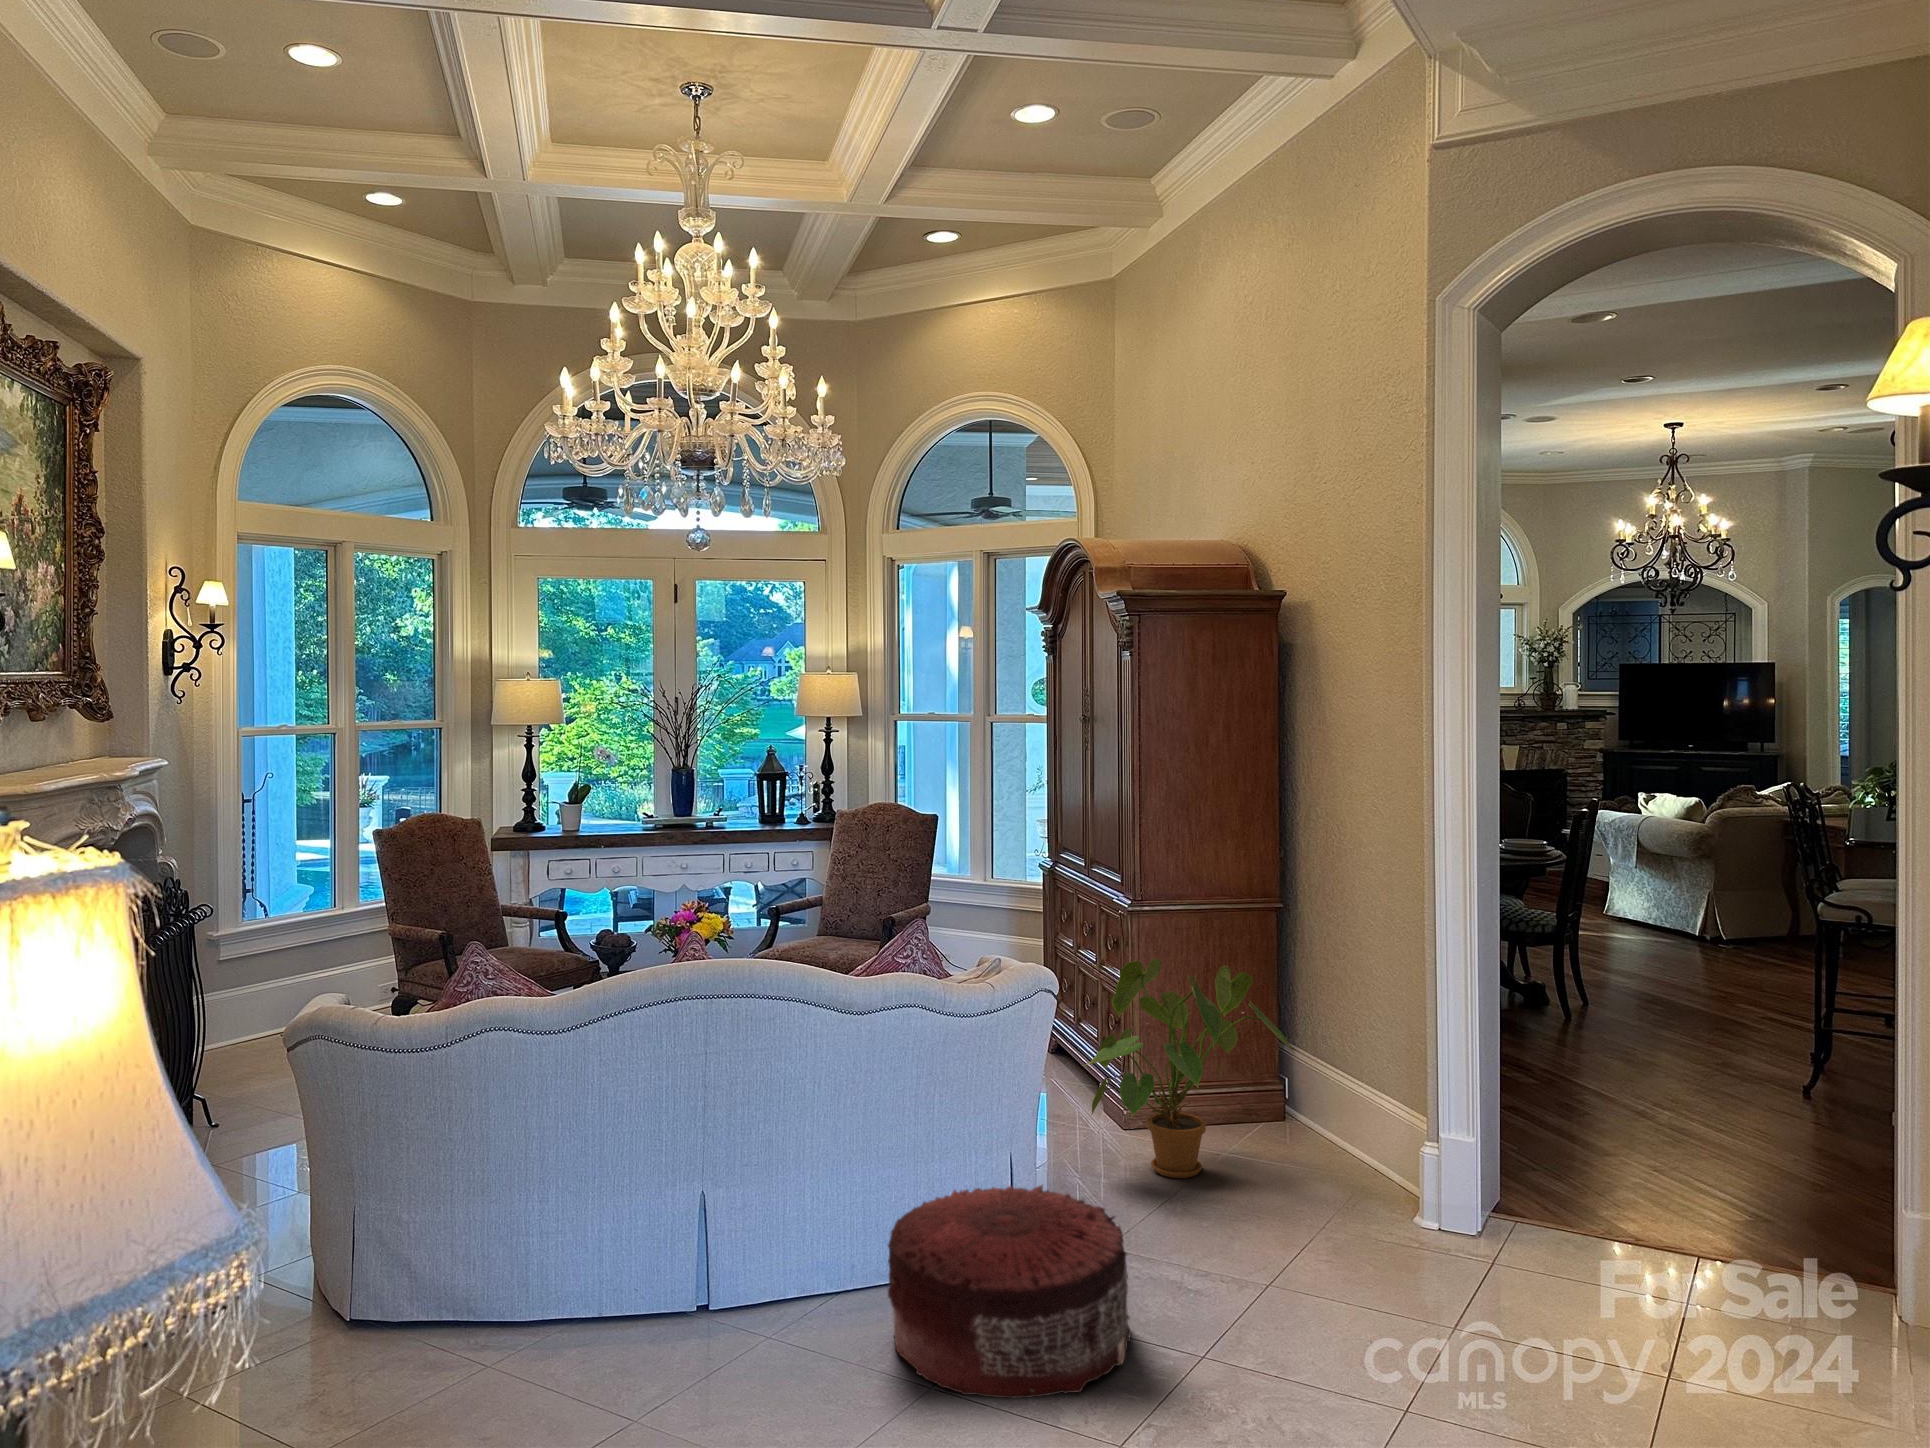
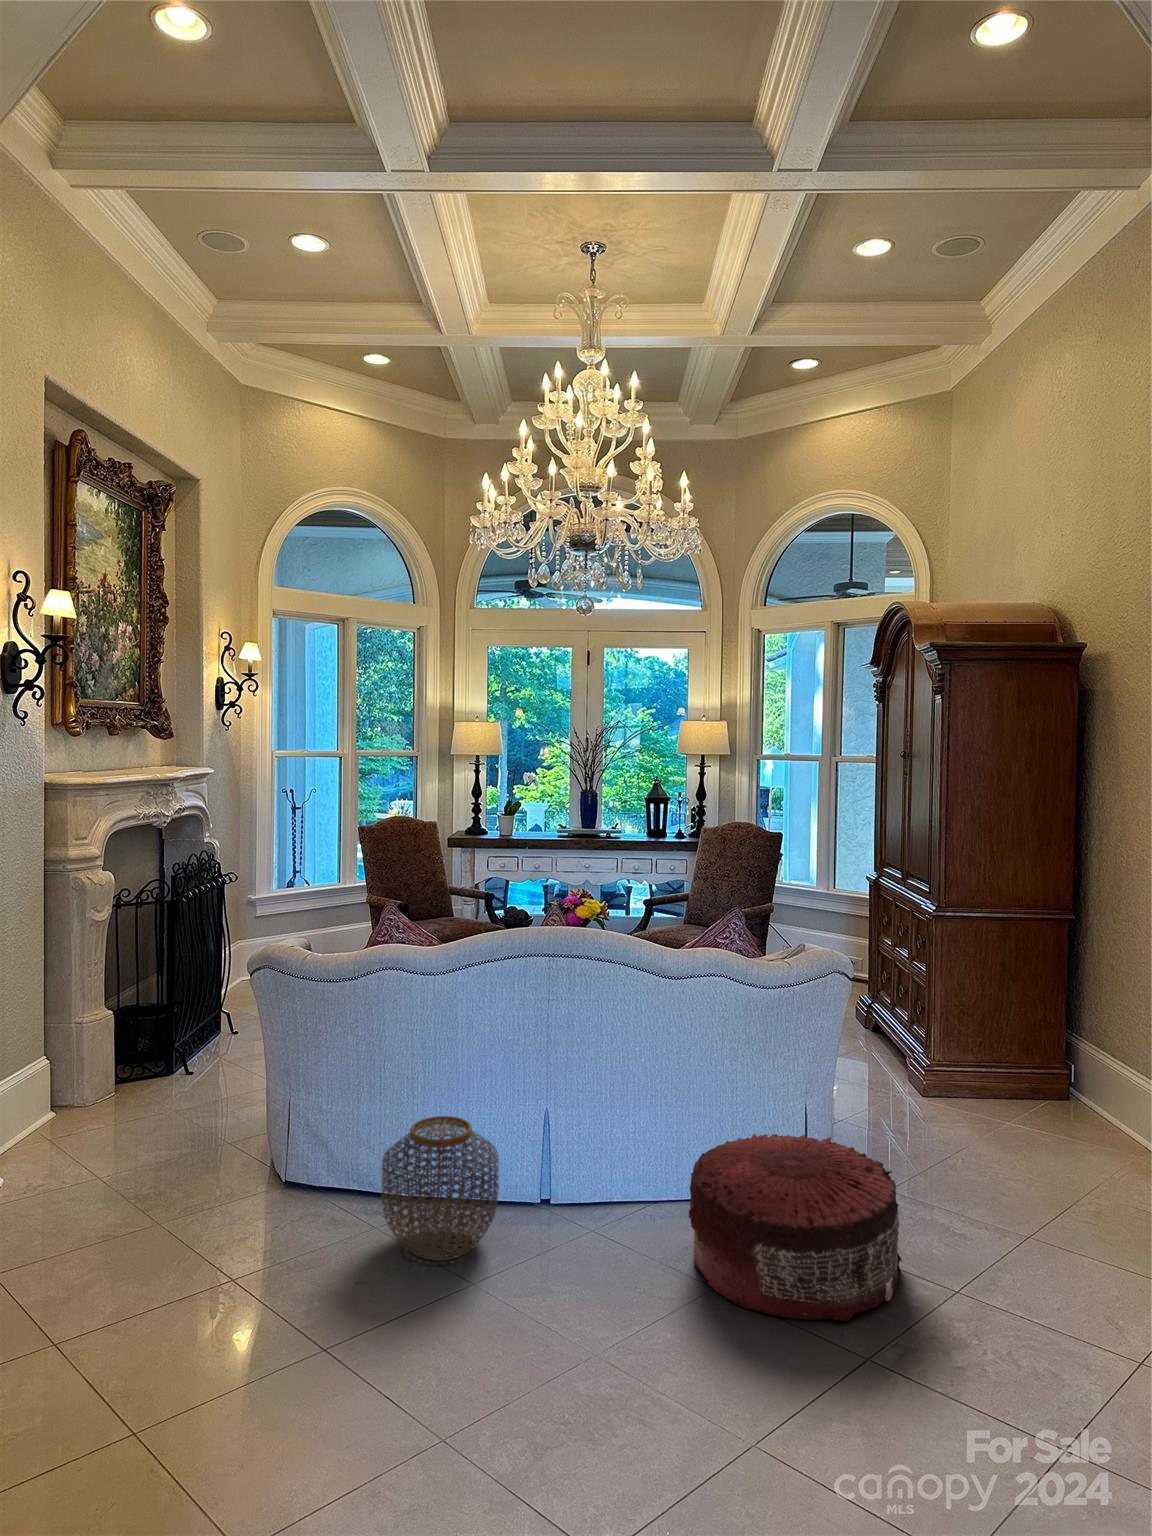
house plant: present [1086,959,1295,1178] -> none [885,956,1079,1143]
woven basket: none [502,1206,651,1389] -> present [382,1116,499,1260]

